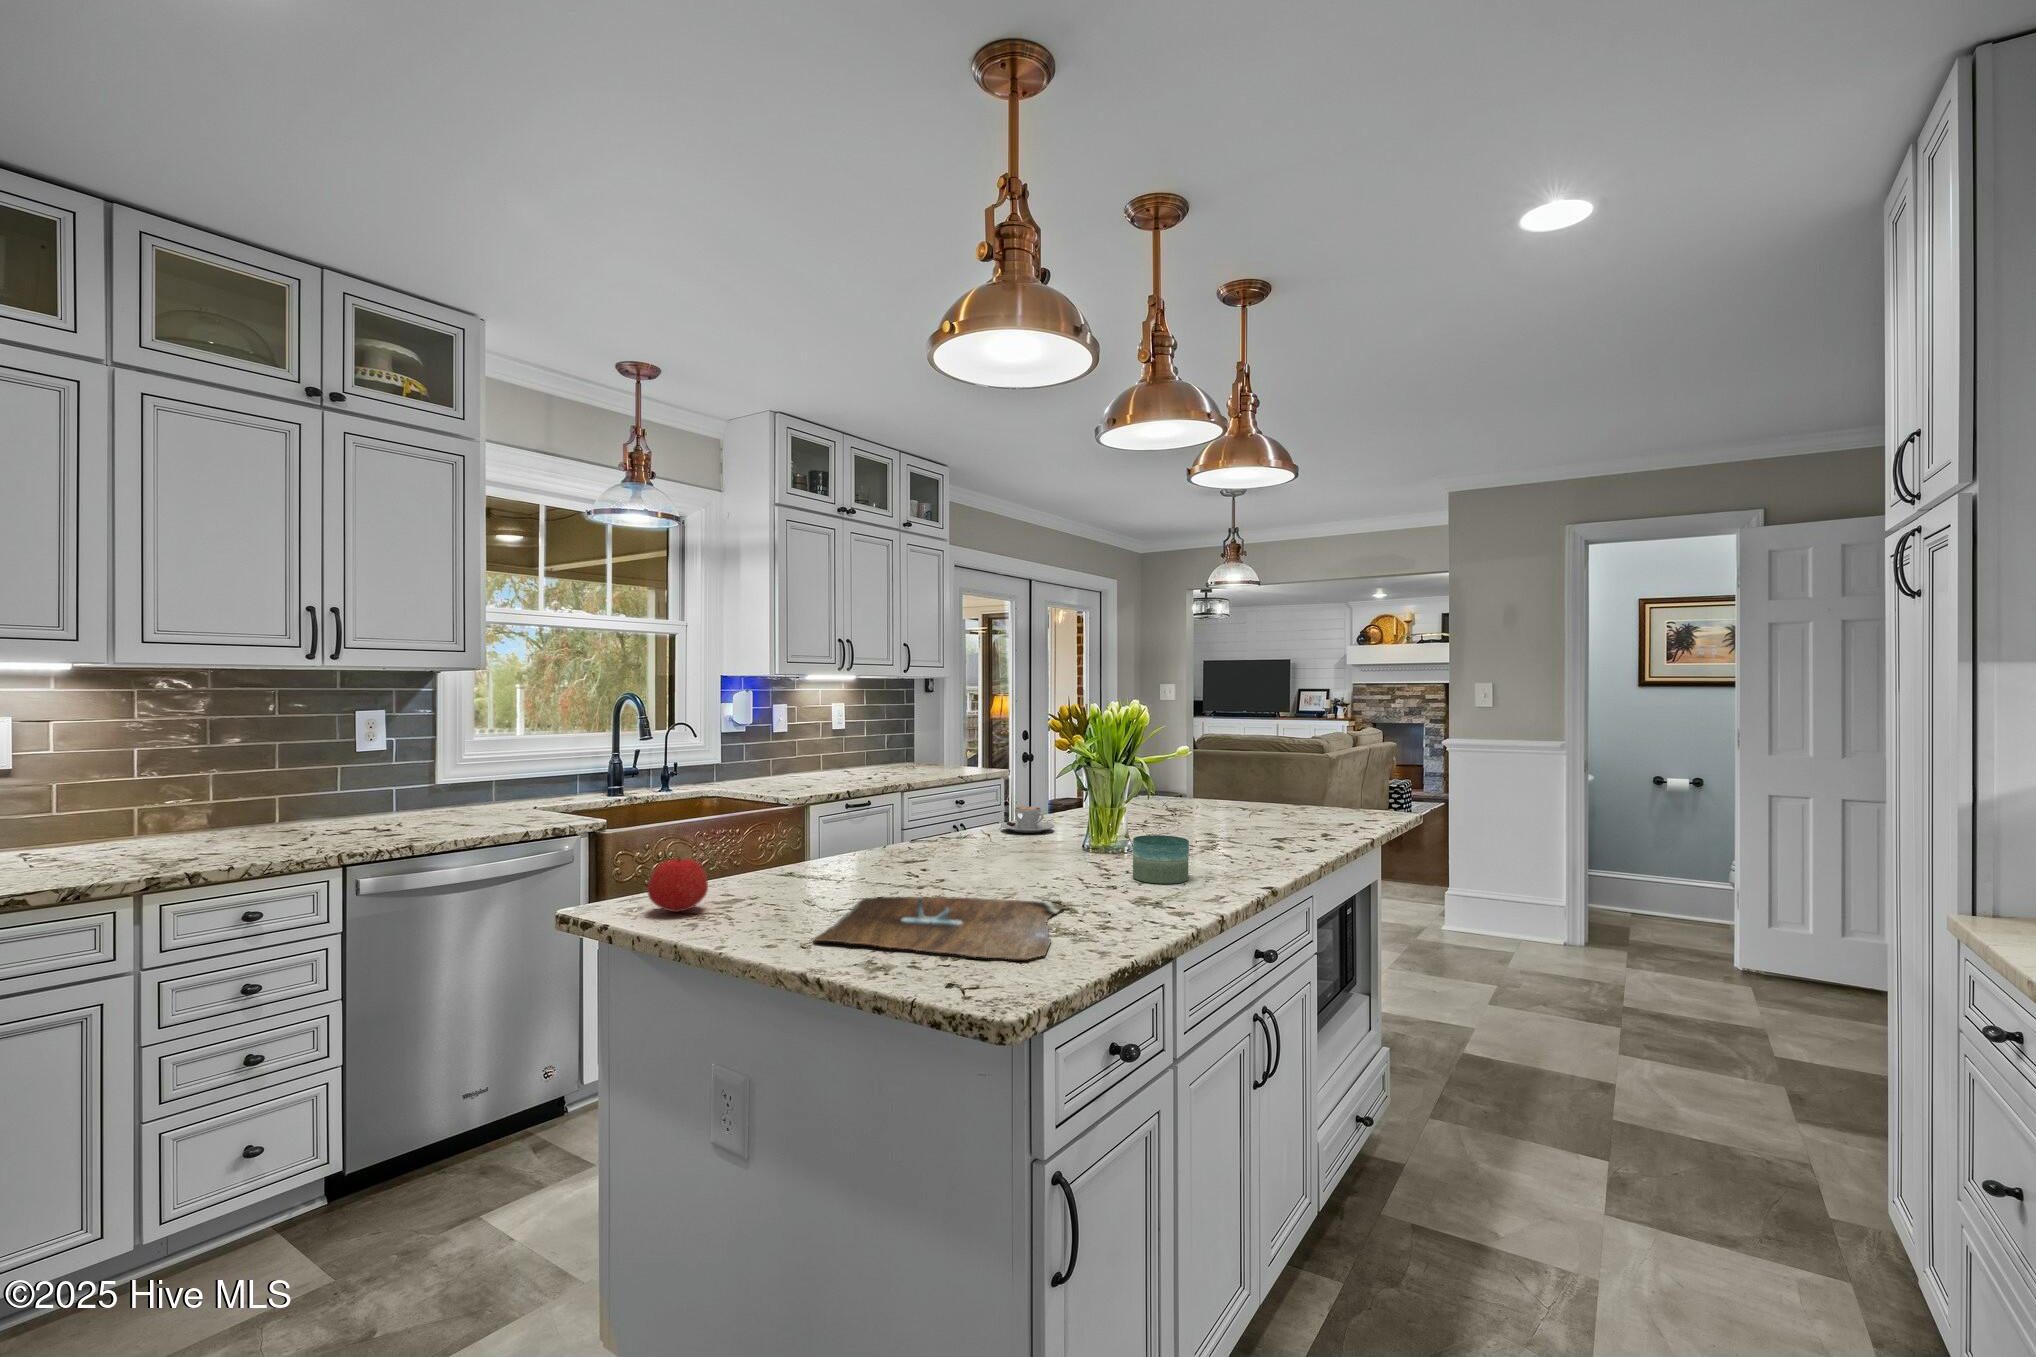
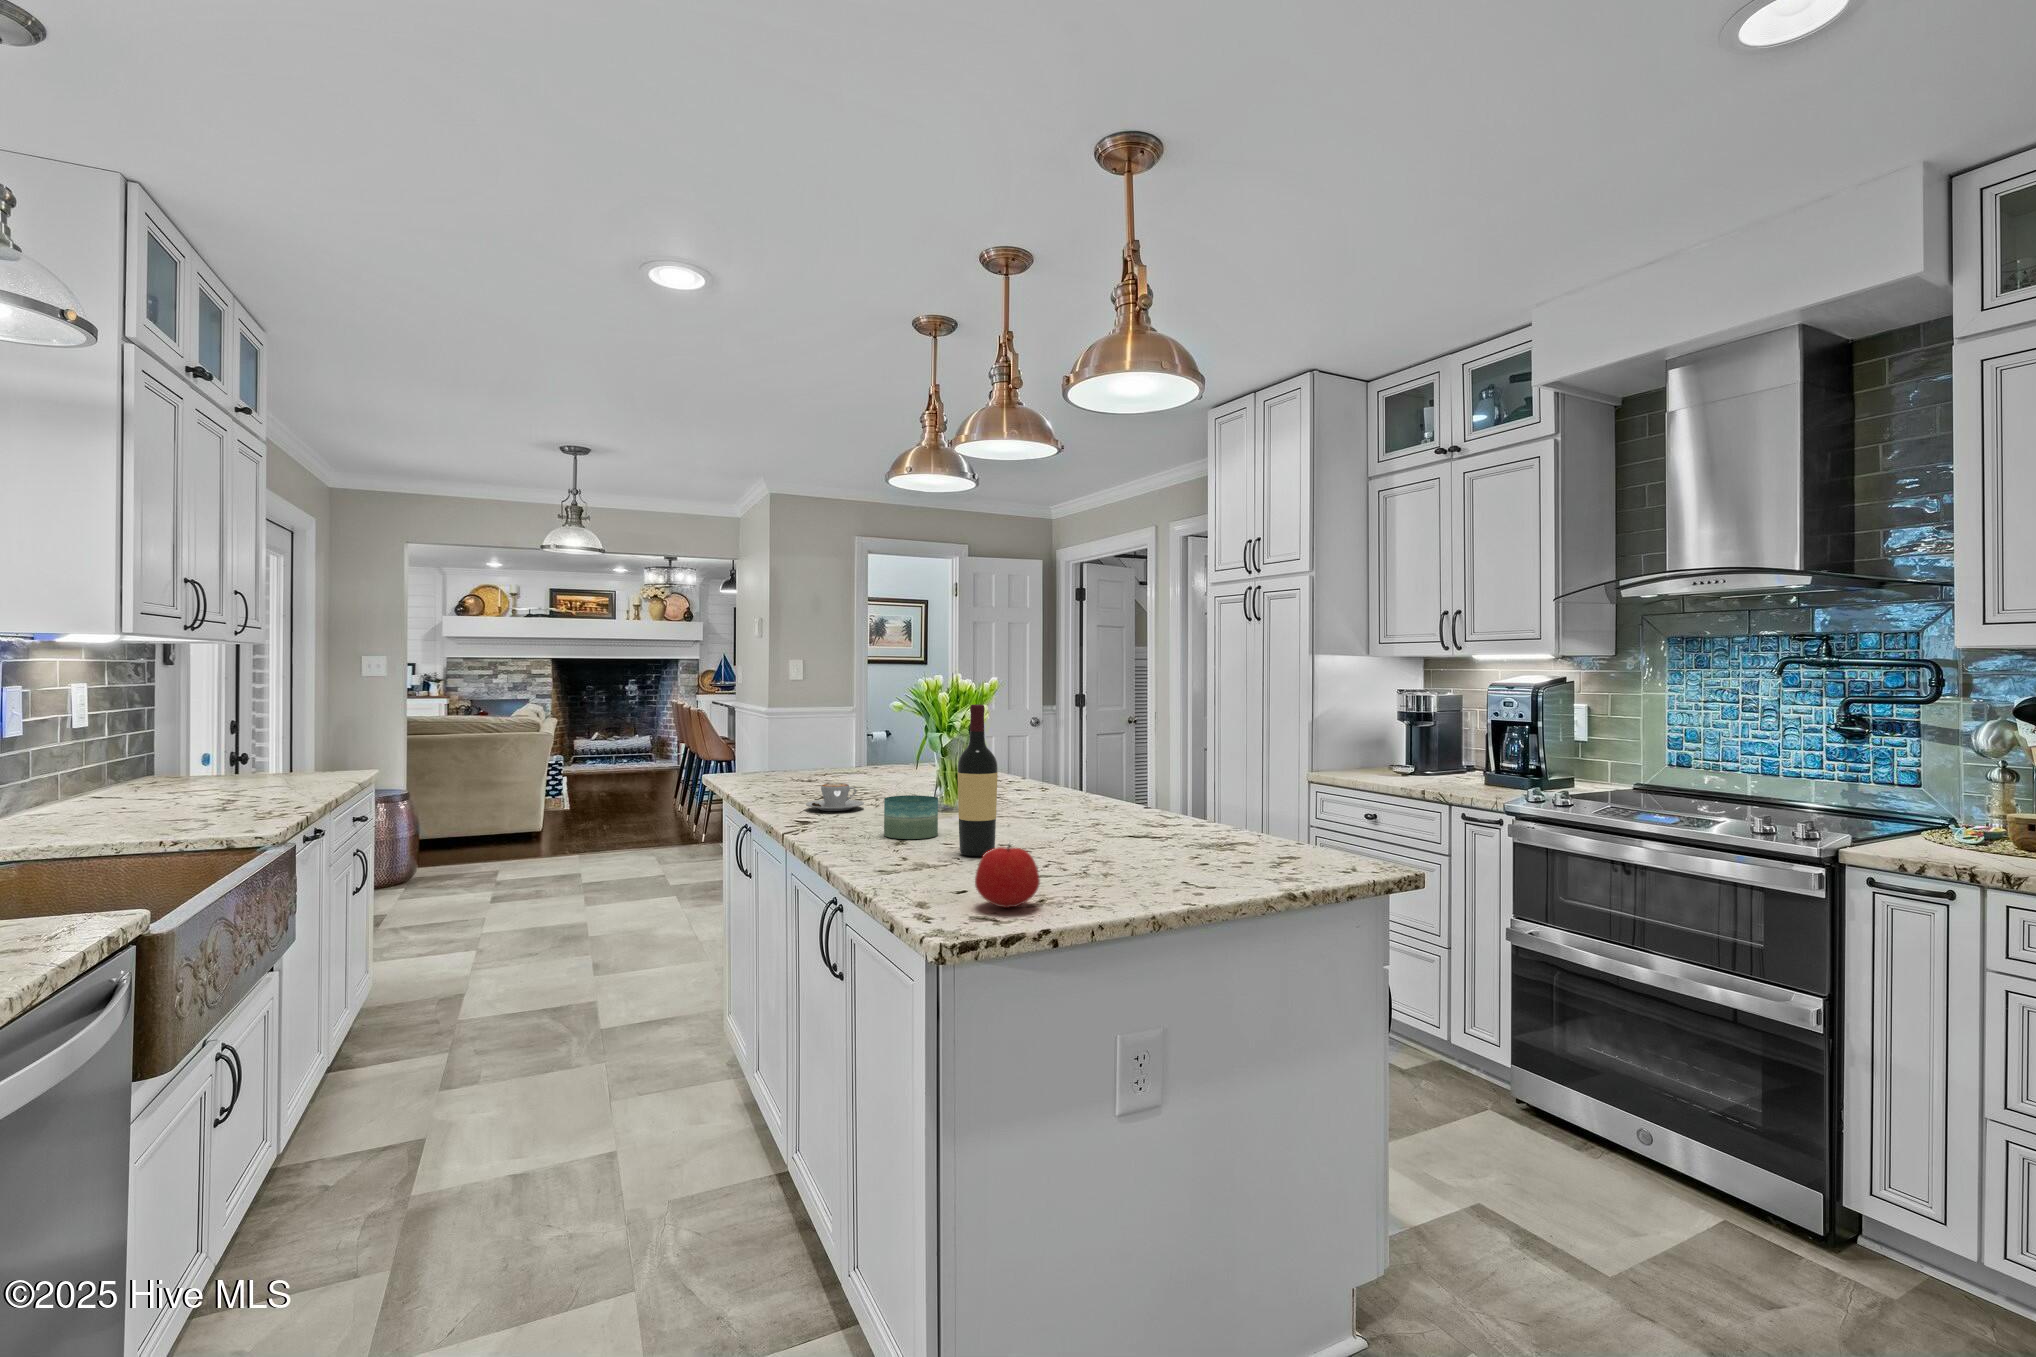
wine bottle: none [866,736,904,882] -> present [958,705,998,856]
candle: present [1133,835,1189,884] -> present [884,795,938,839]
cutting board: present [814,897,1063,959] -> none [1057,835,1303,884]

